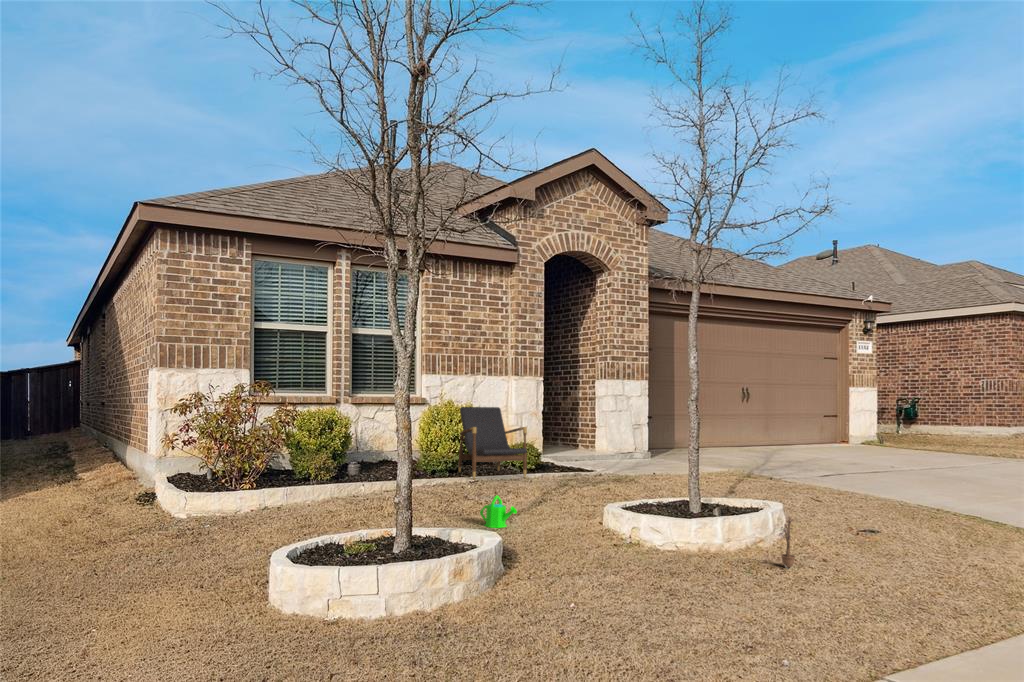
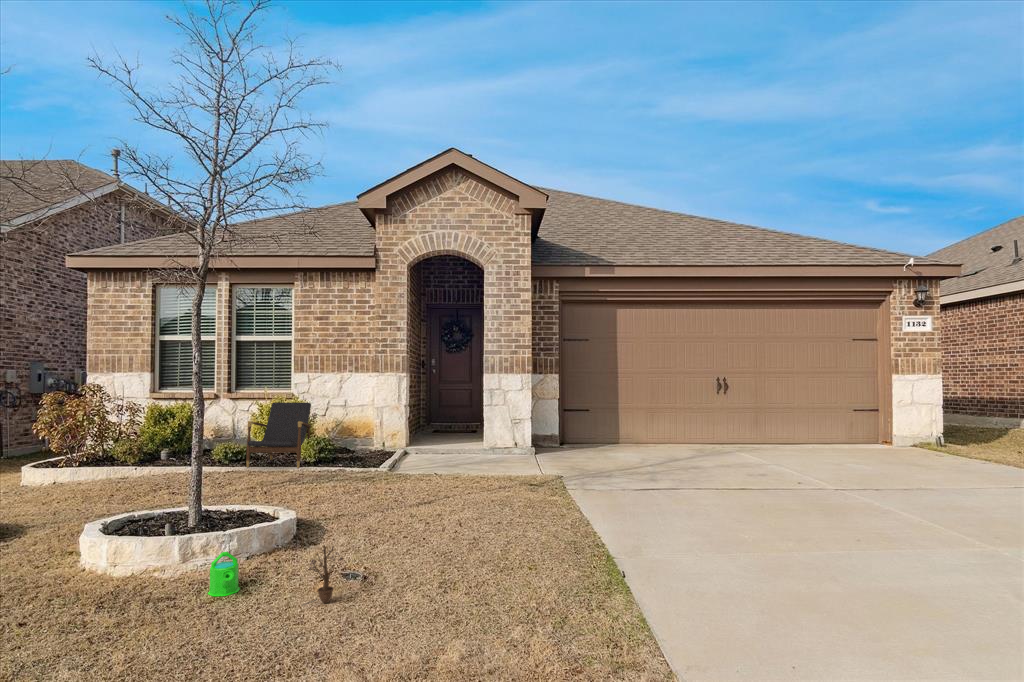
watering can: present [480,495,517,528] -> present [208,552,240,596]
decorative plant: present [779,518,795,569] -> present [303,546,342,605]

